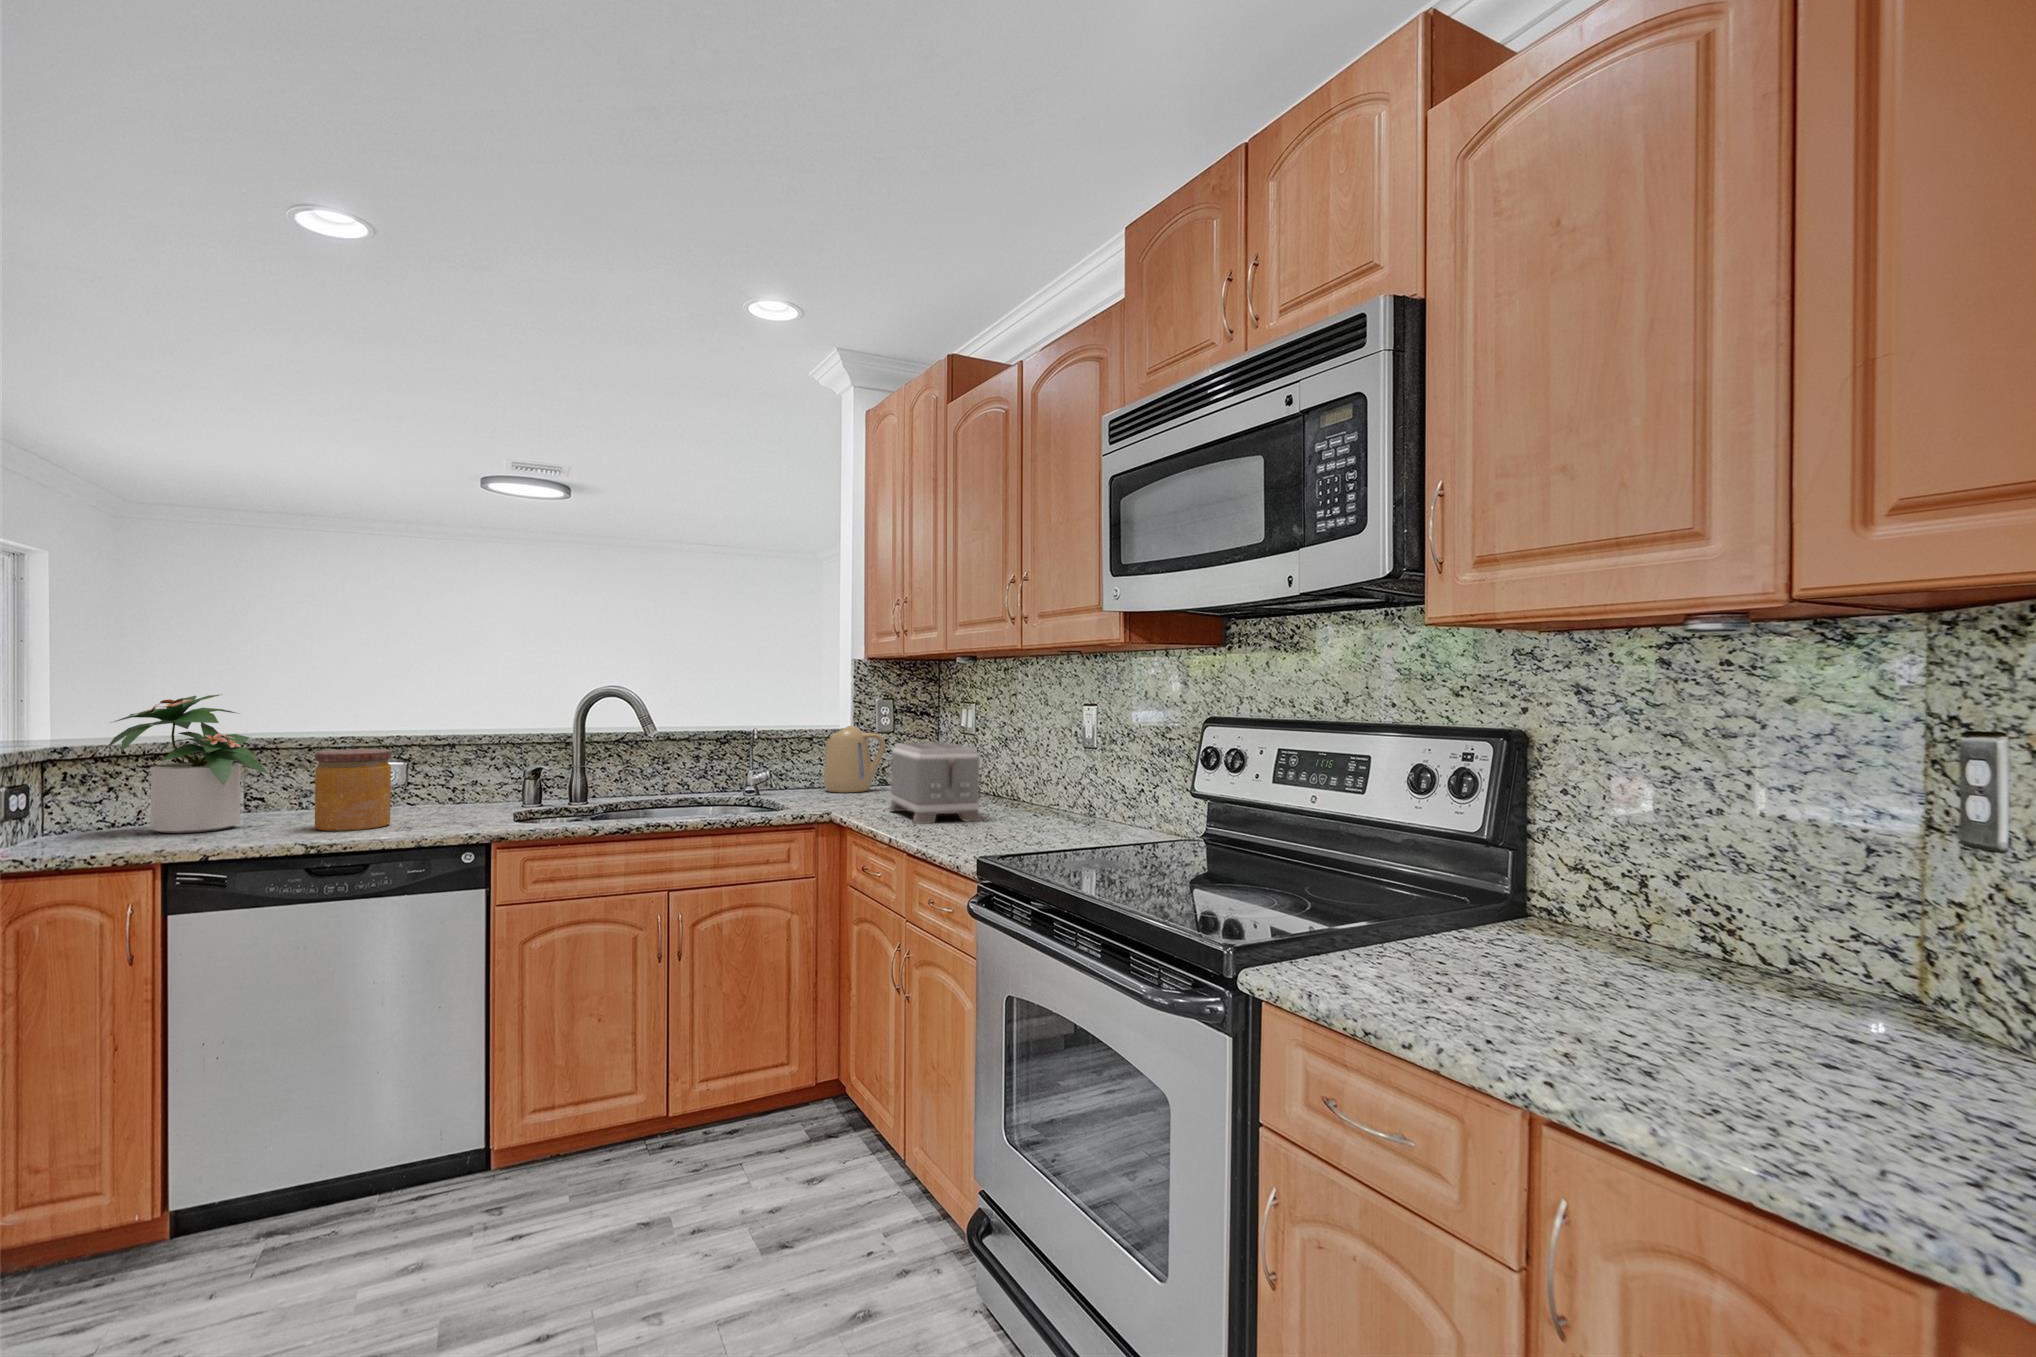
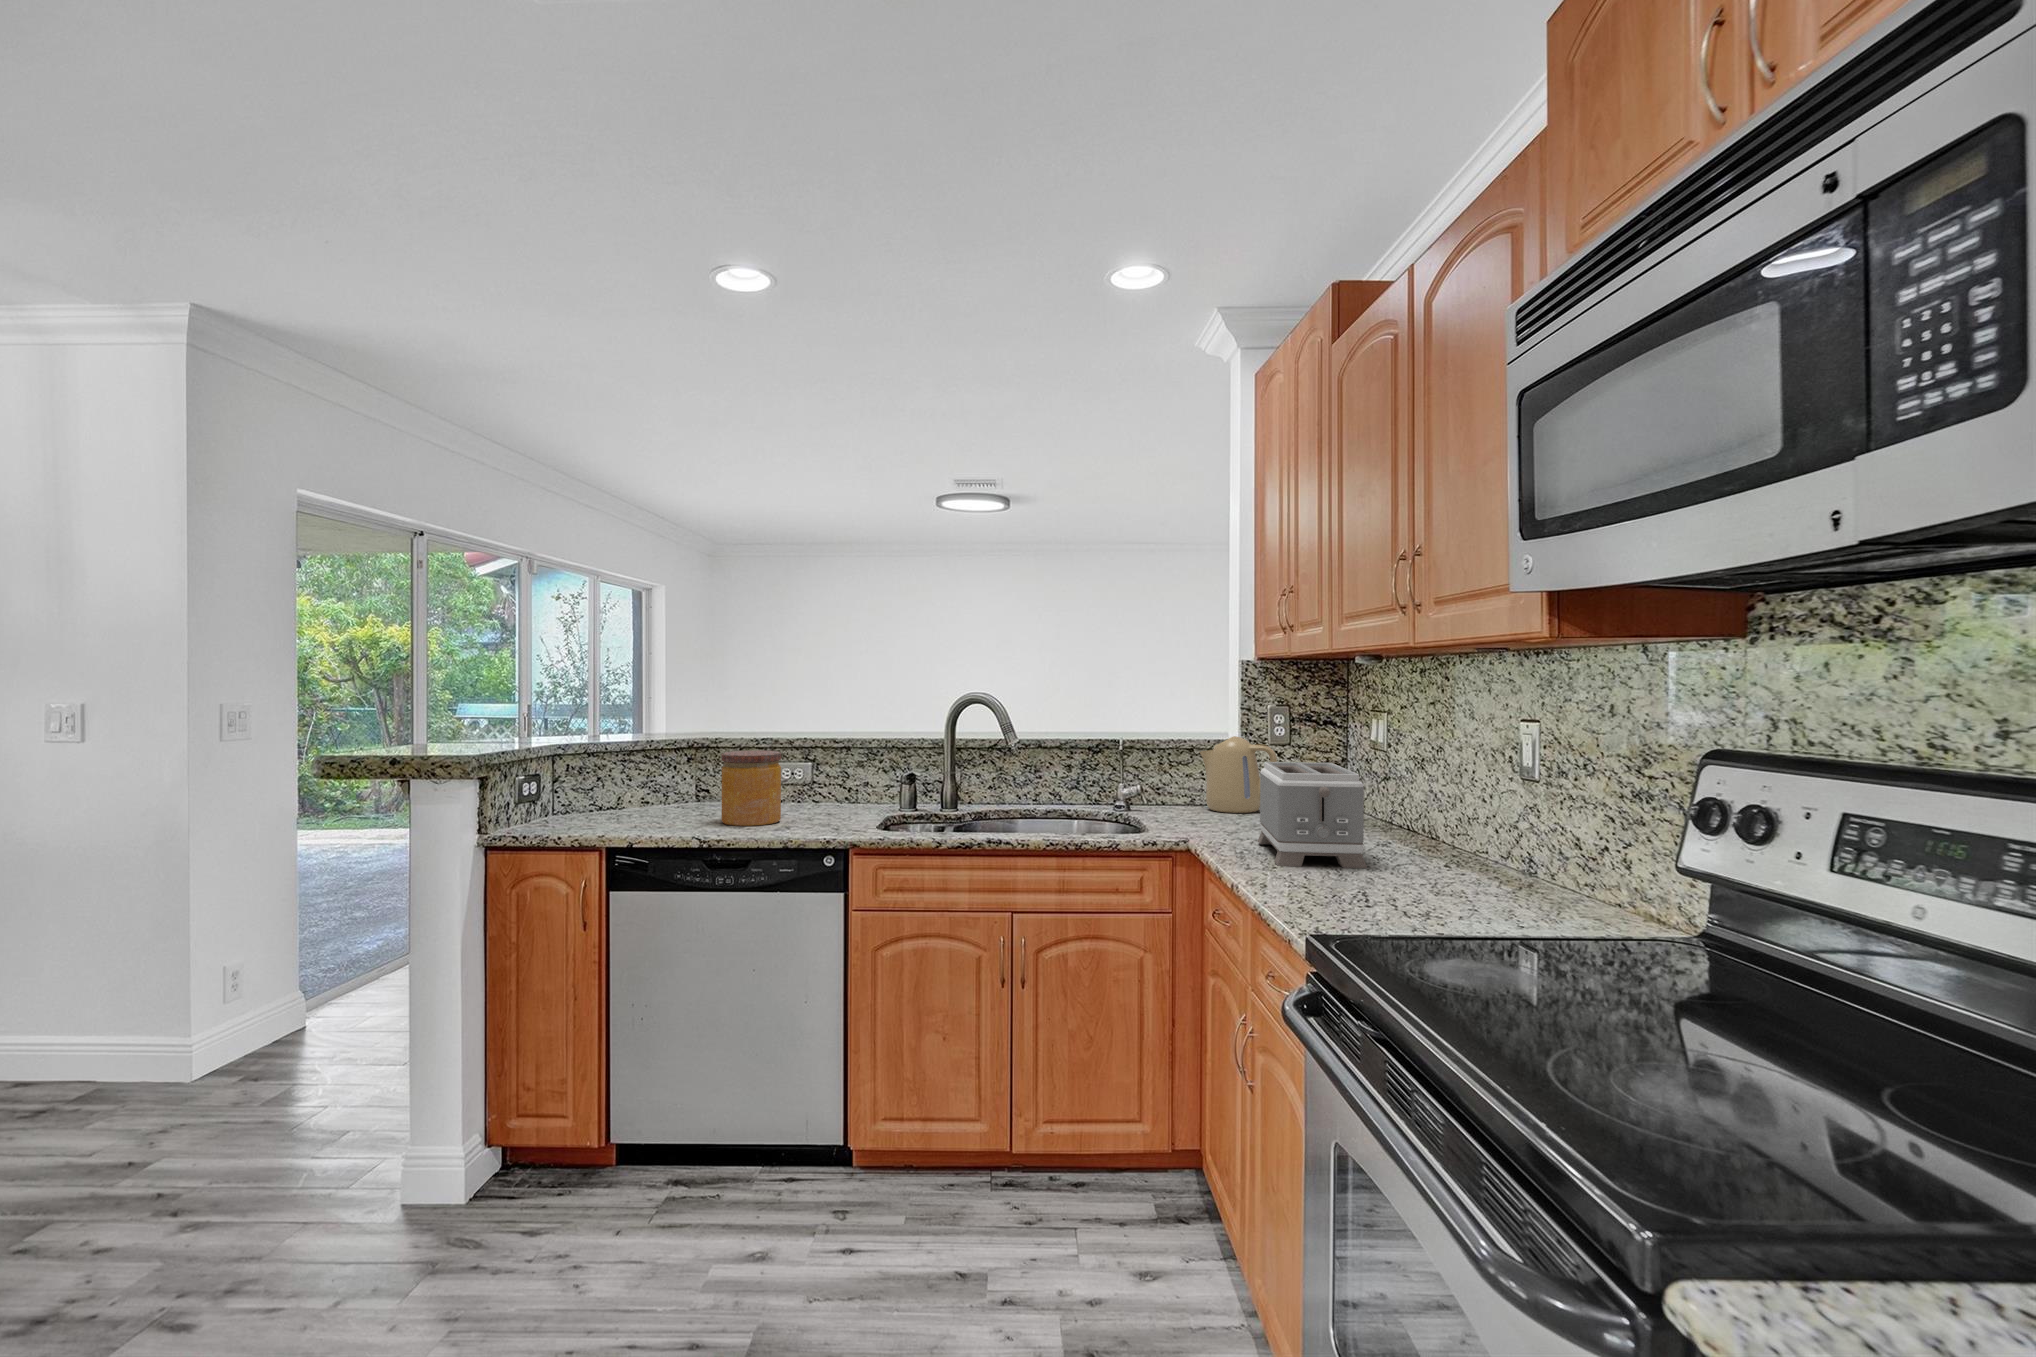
potted plant: present [107,695,269,833] -> none [586,700,699,819]

